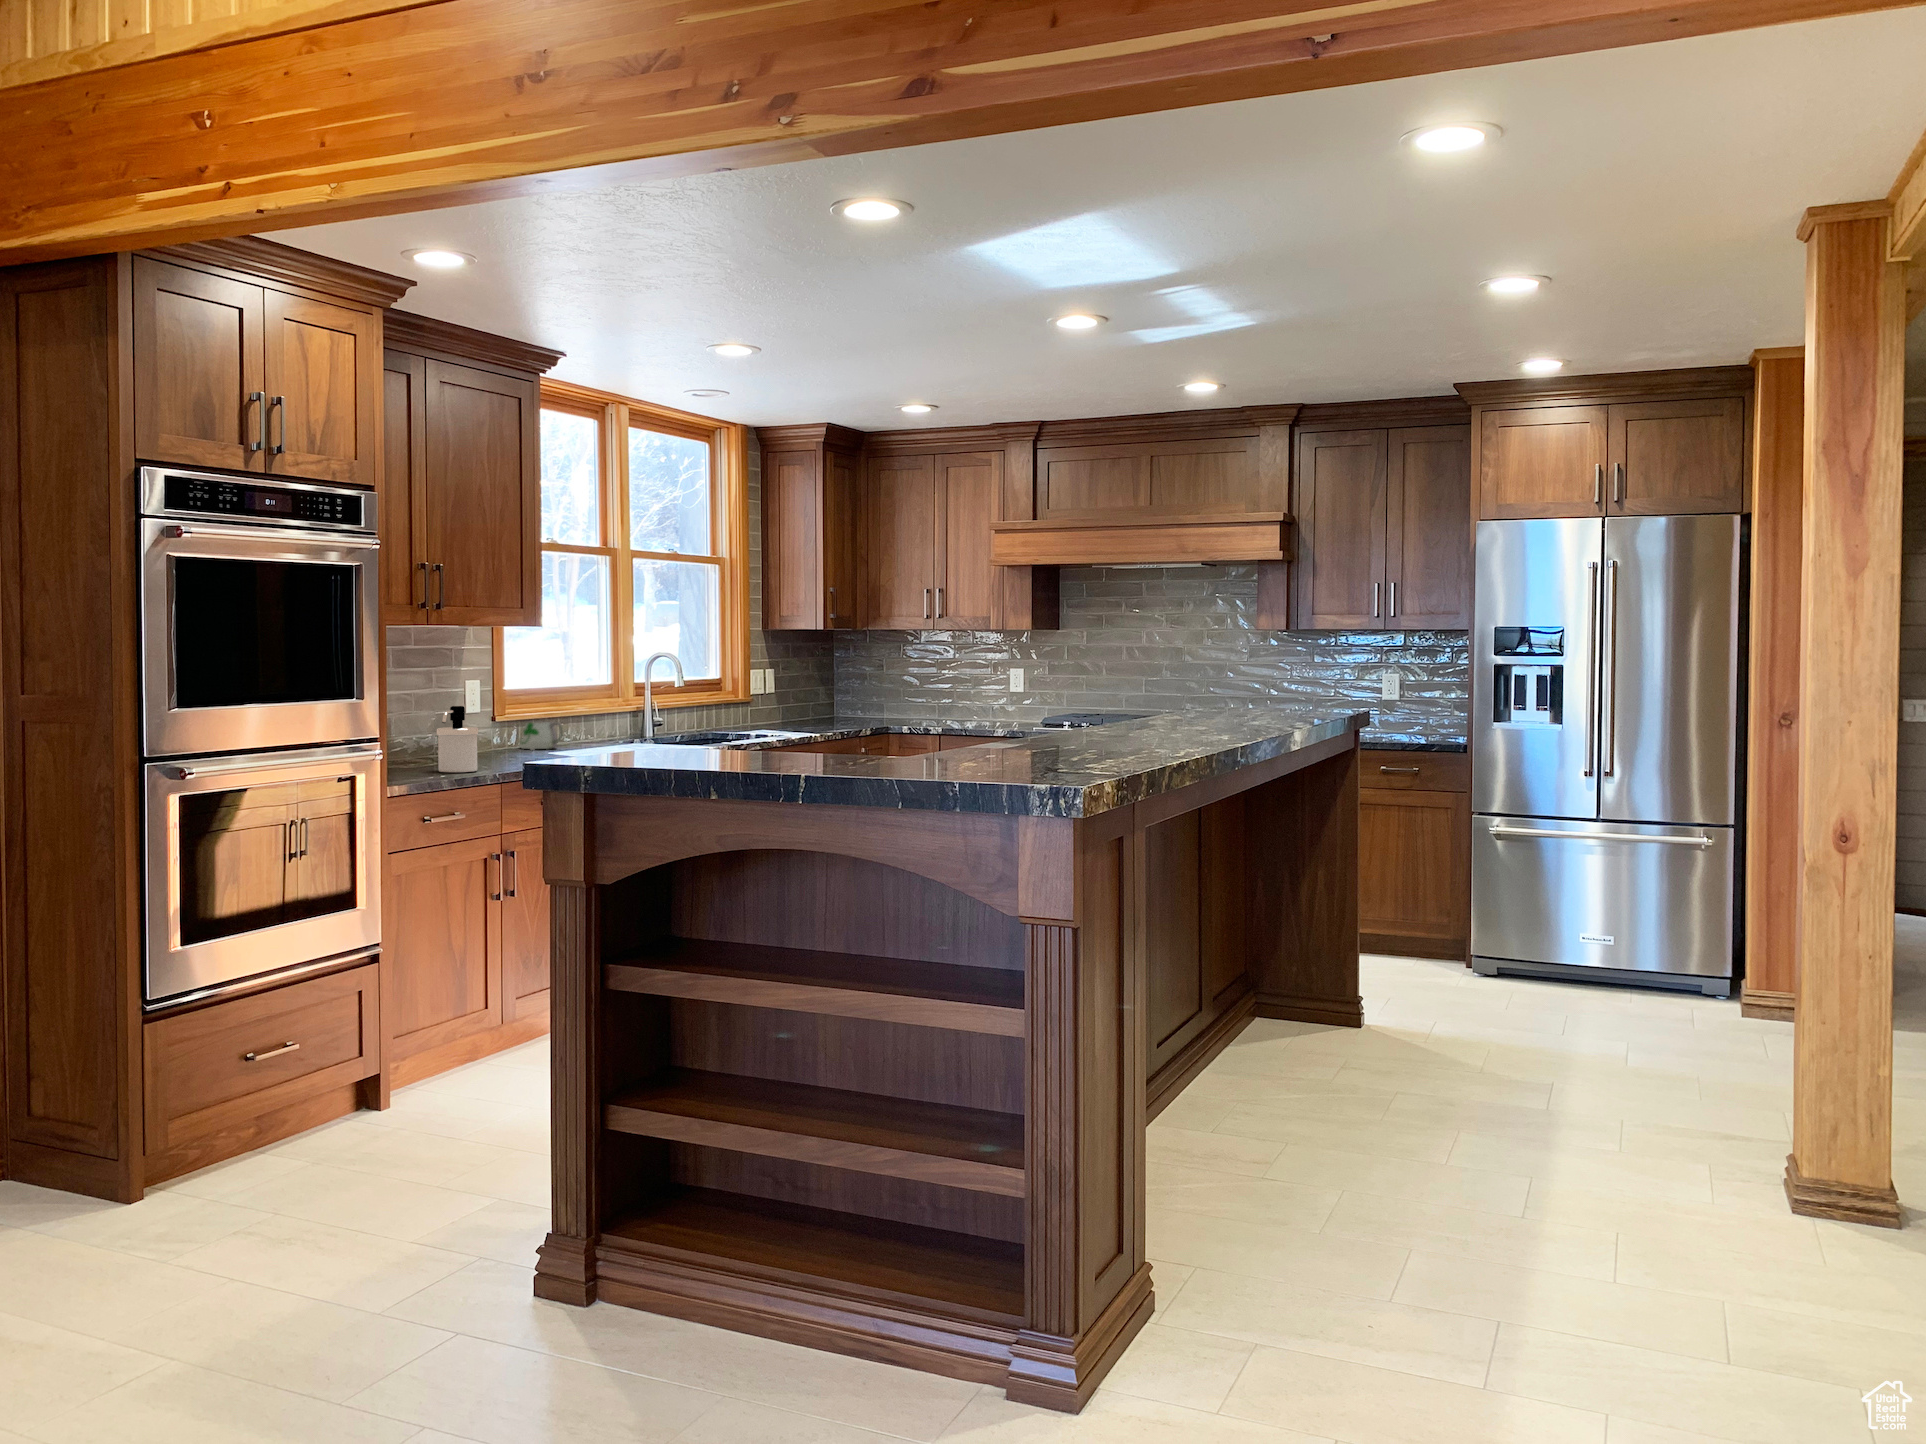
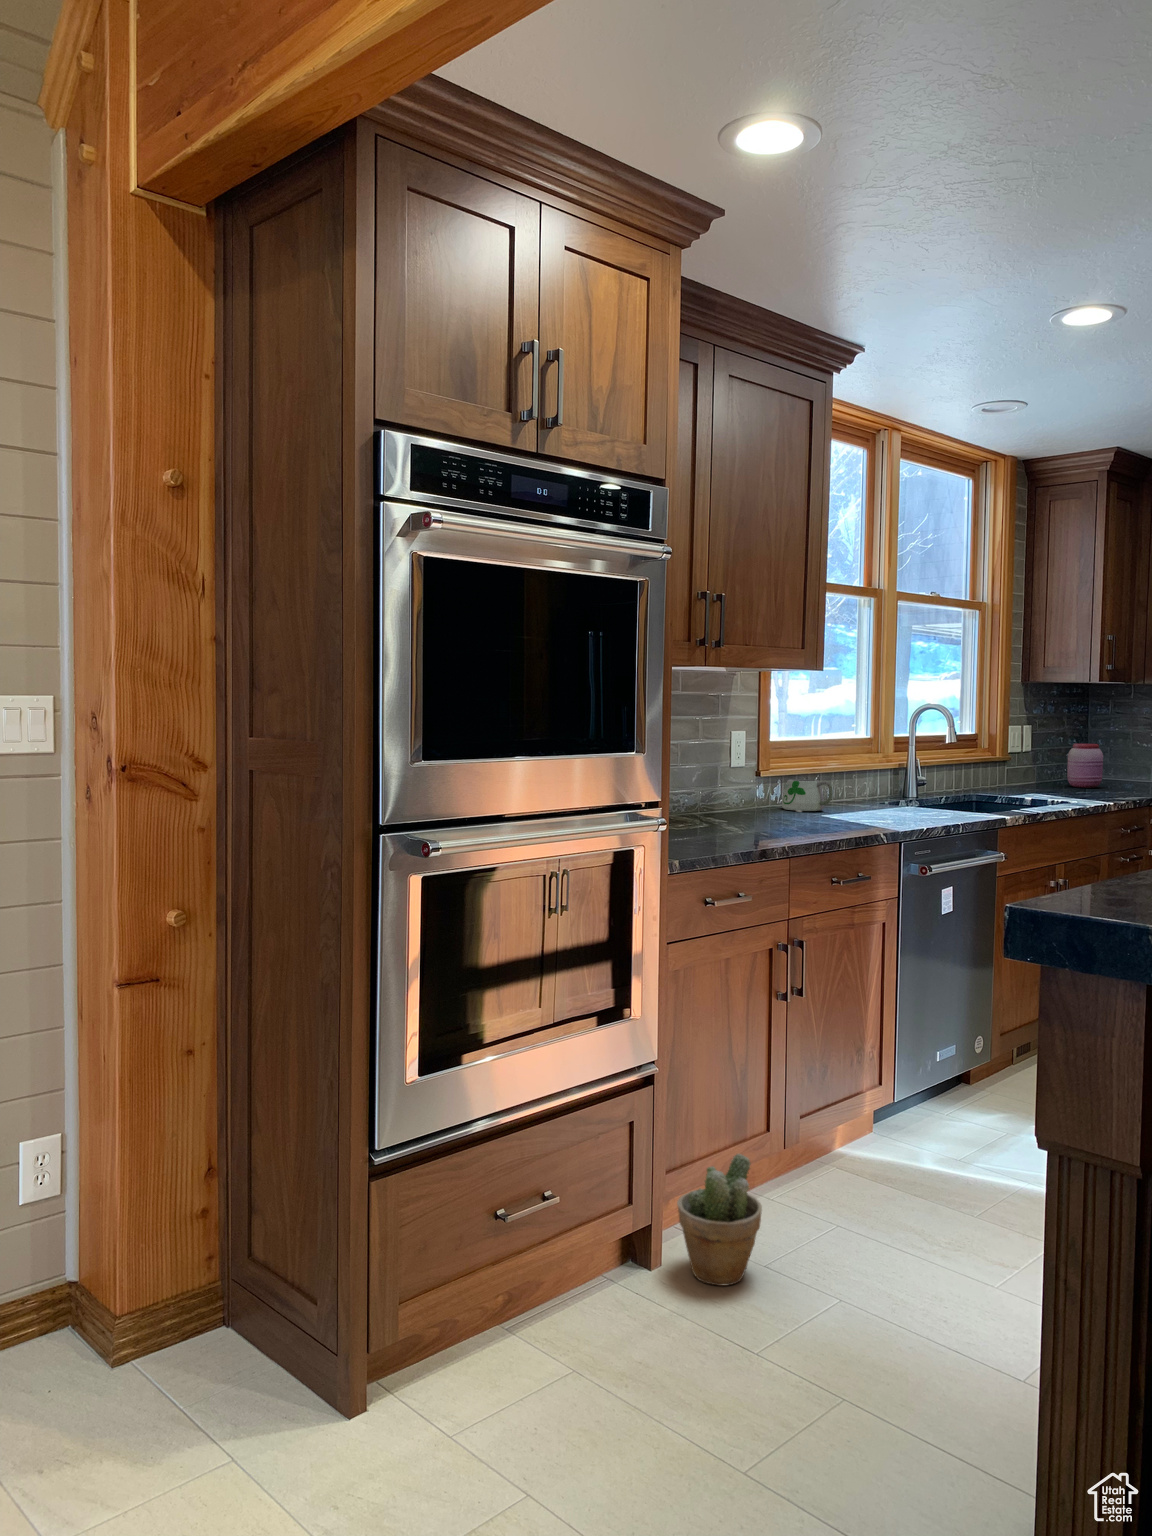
jar: none [815,684,844,724] -> present [1067,743,1103,788]
soap dispenser: present [437,706,478,772] -> none [714,763,763,844]
potted plant: none [404,1012,473,1111] -> present [677,1154,762,1286]

